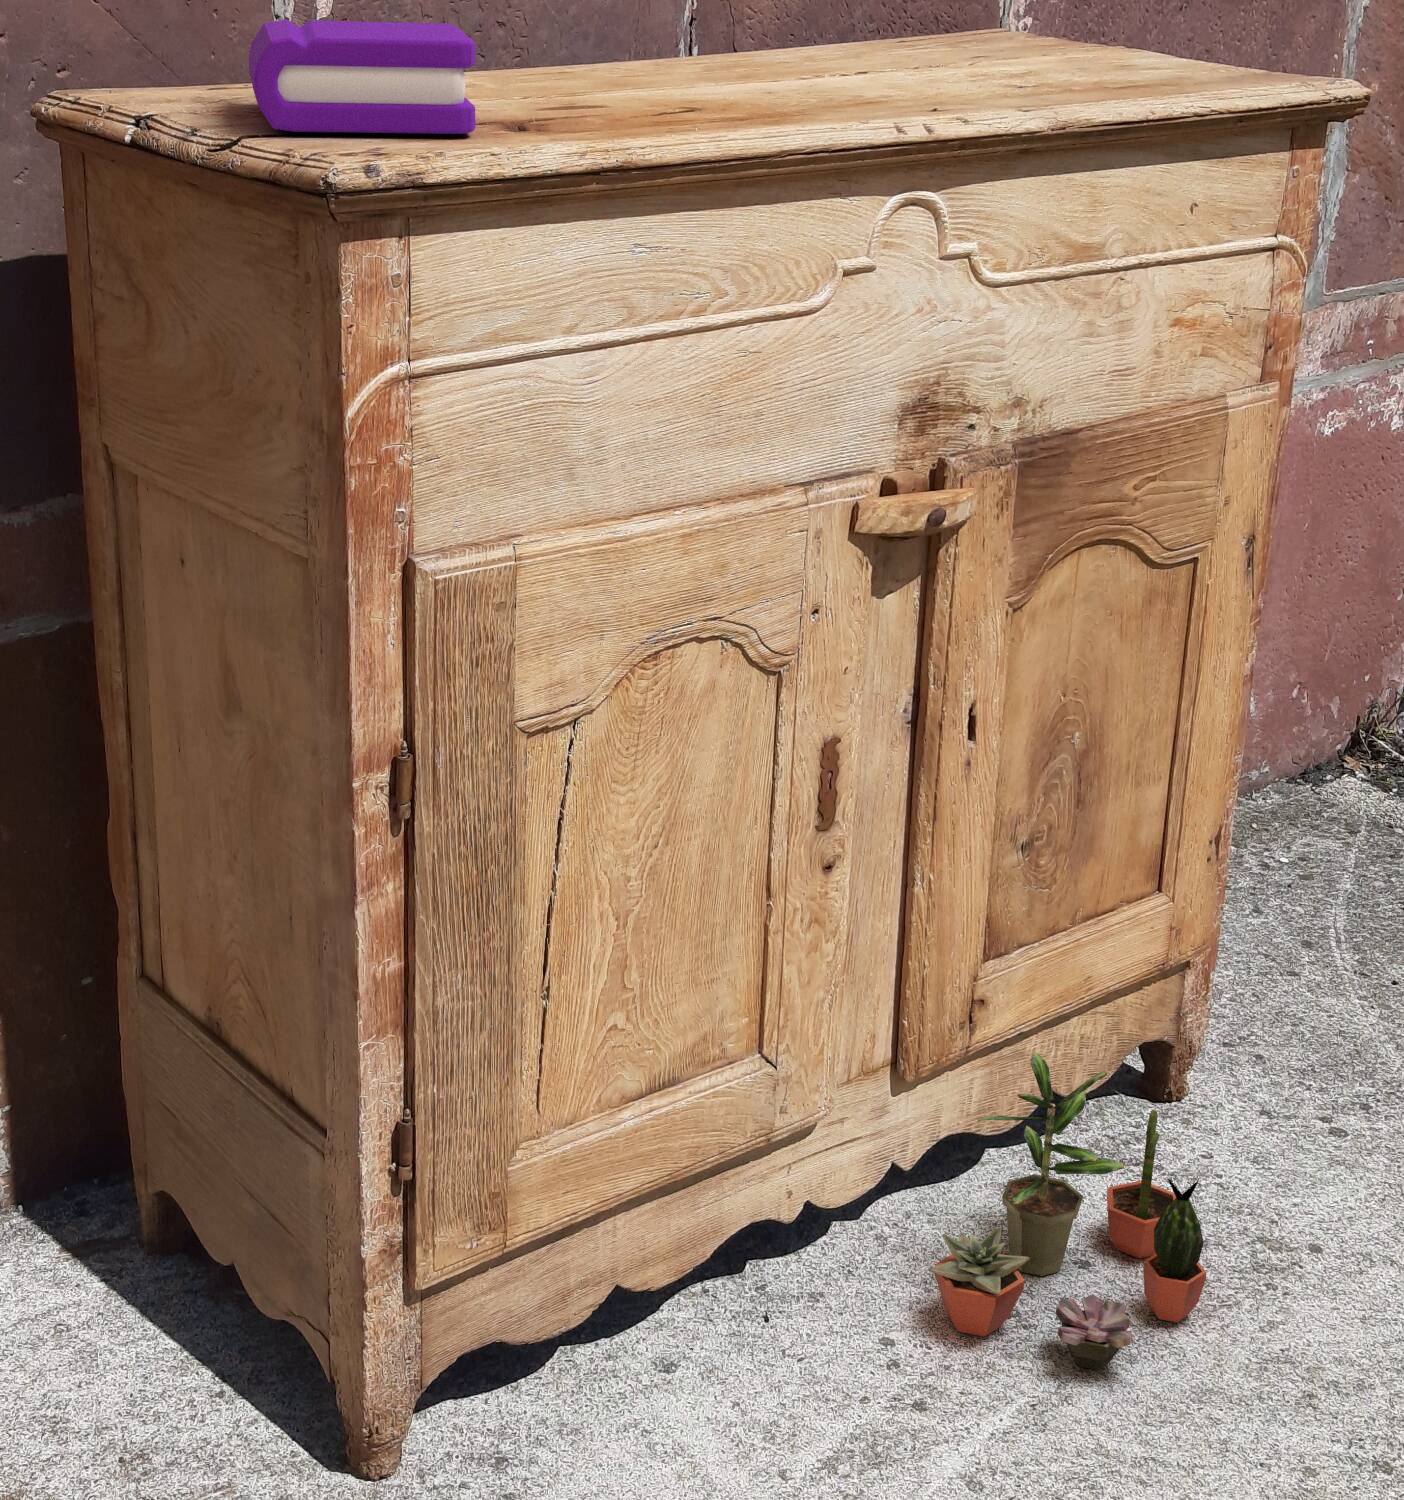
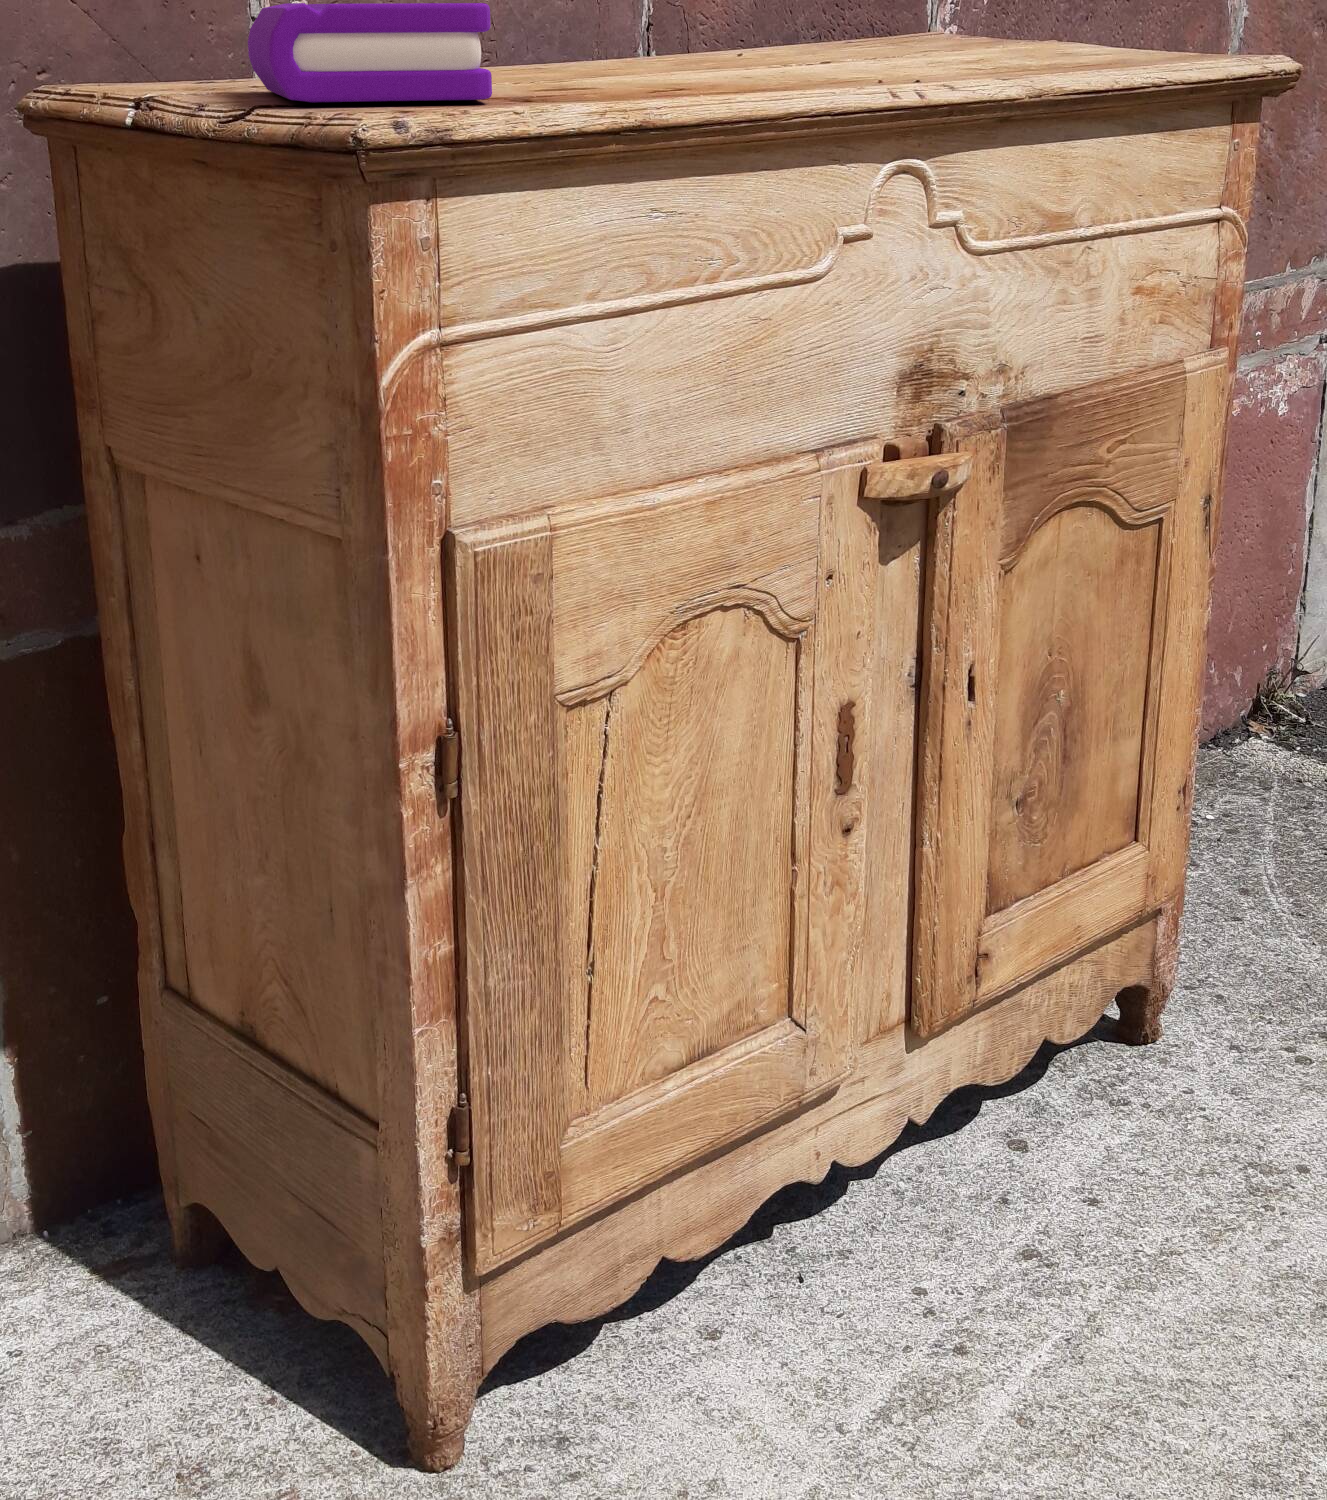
potted plant: present [928,1052,1207,1370] -> none [955,1002,1220,1305]

